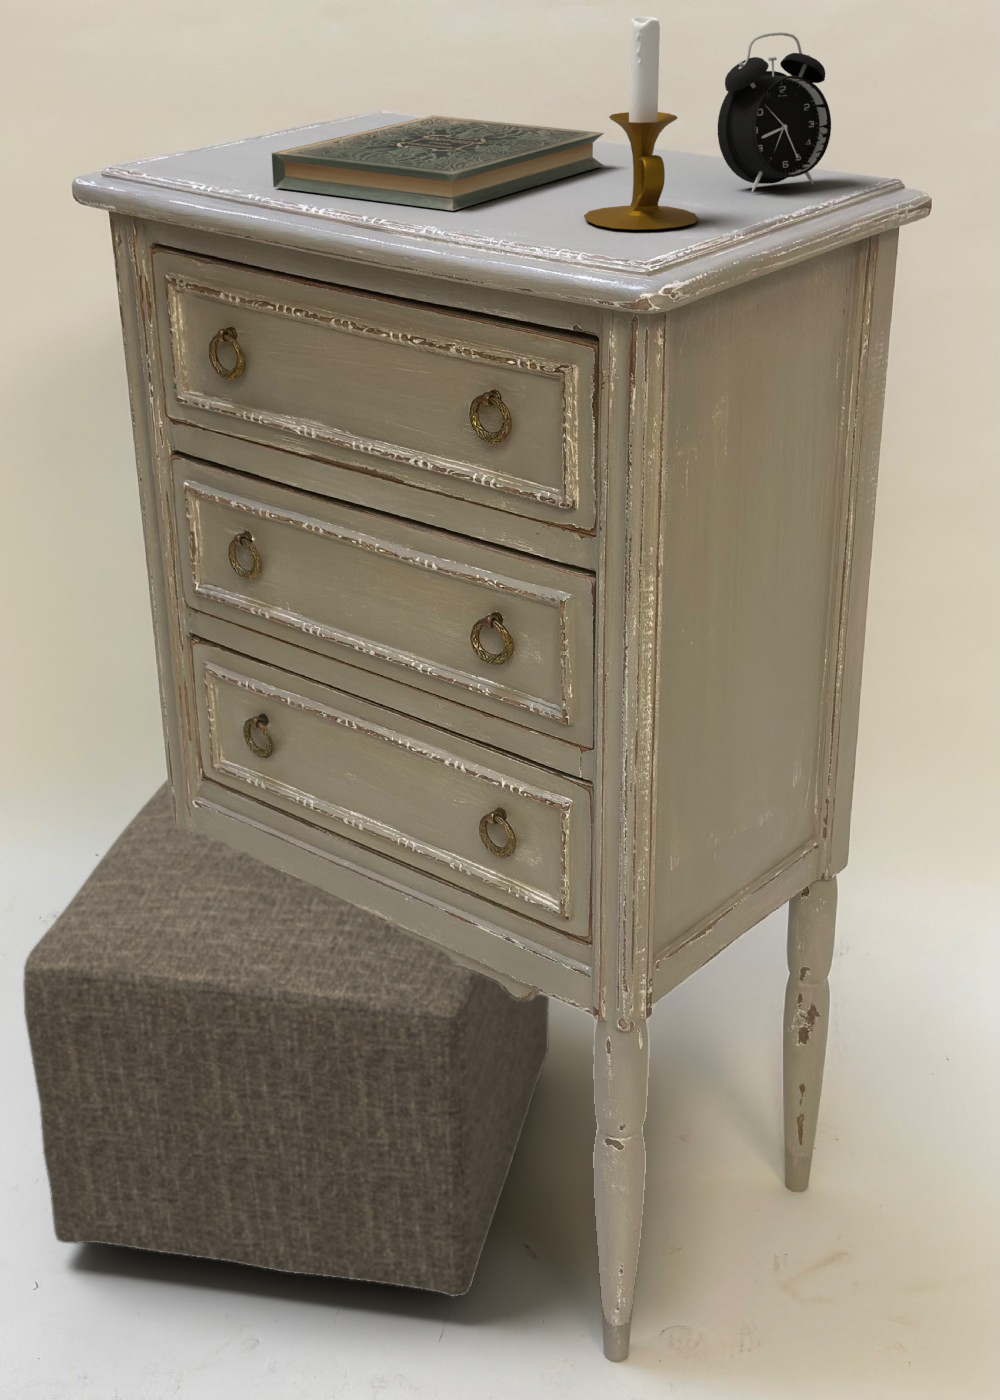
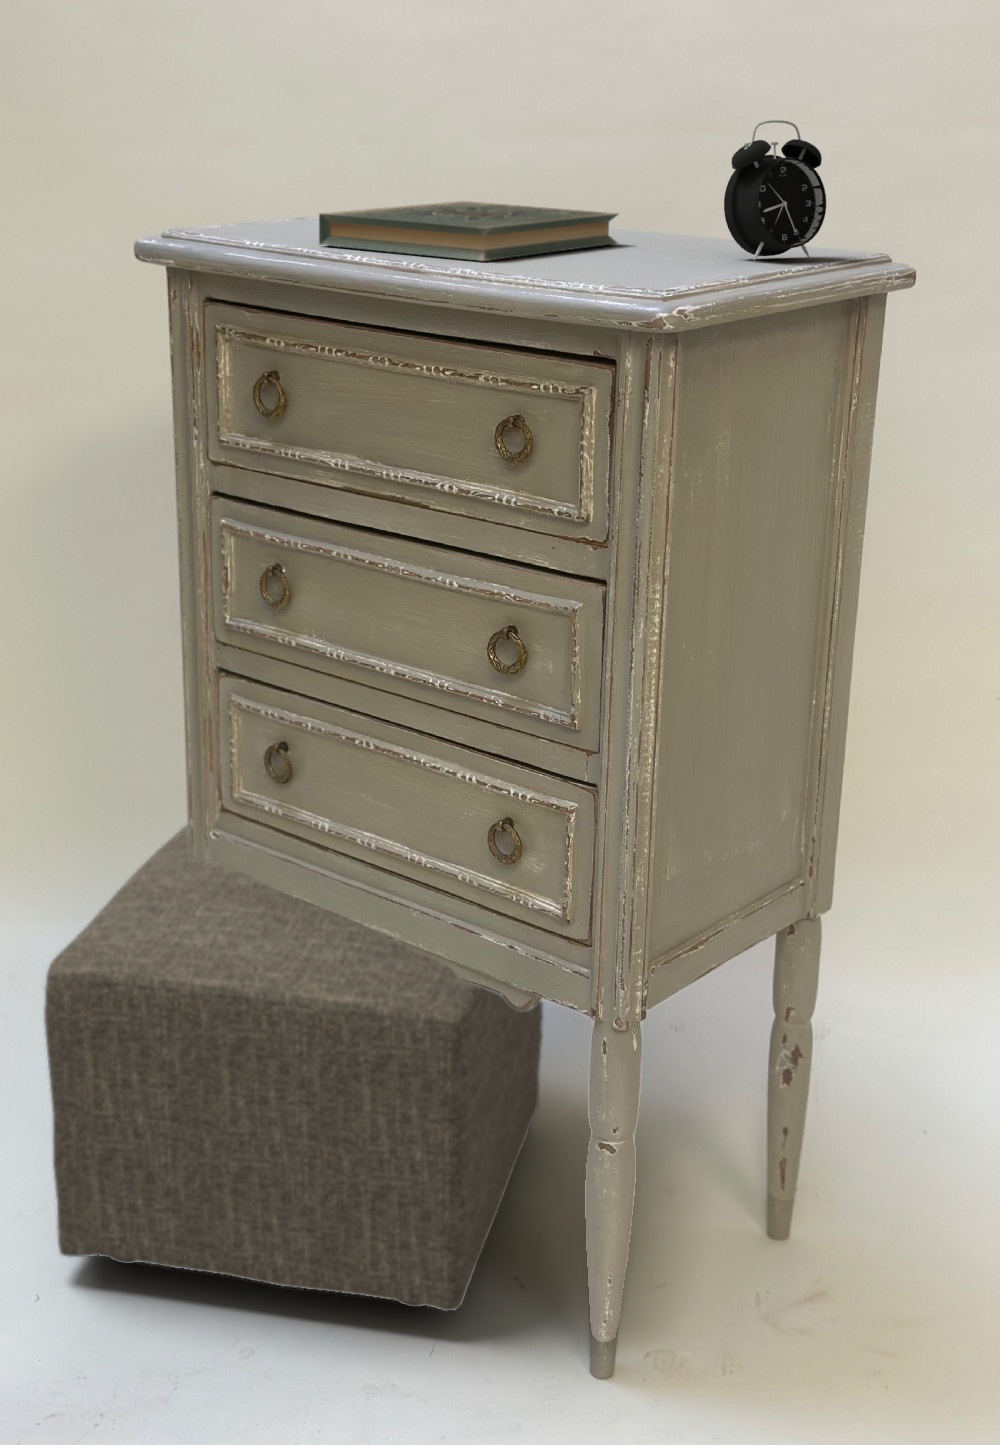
candlestick: present [584,16,699,230] -> none [603,88,707,275]

